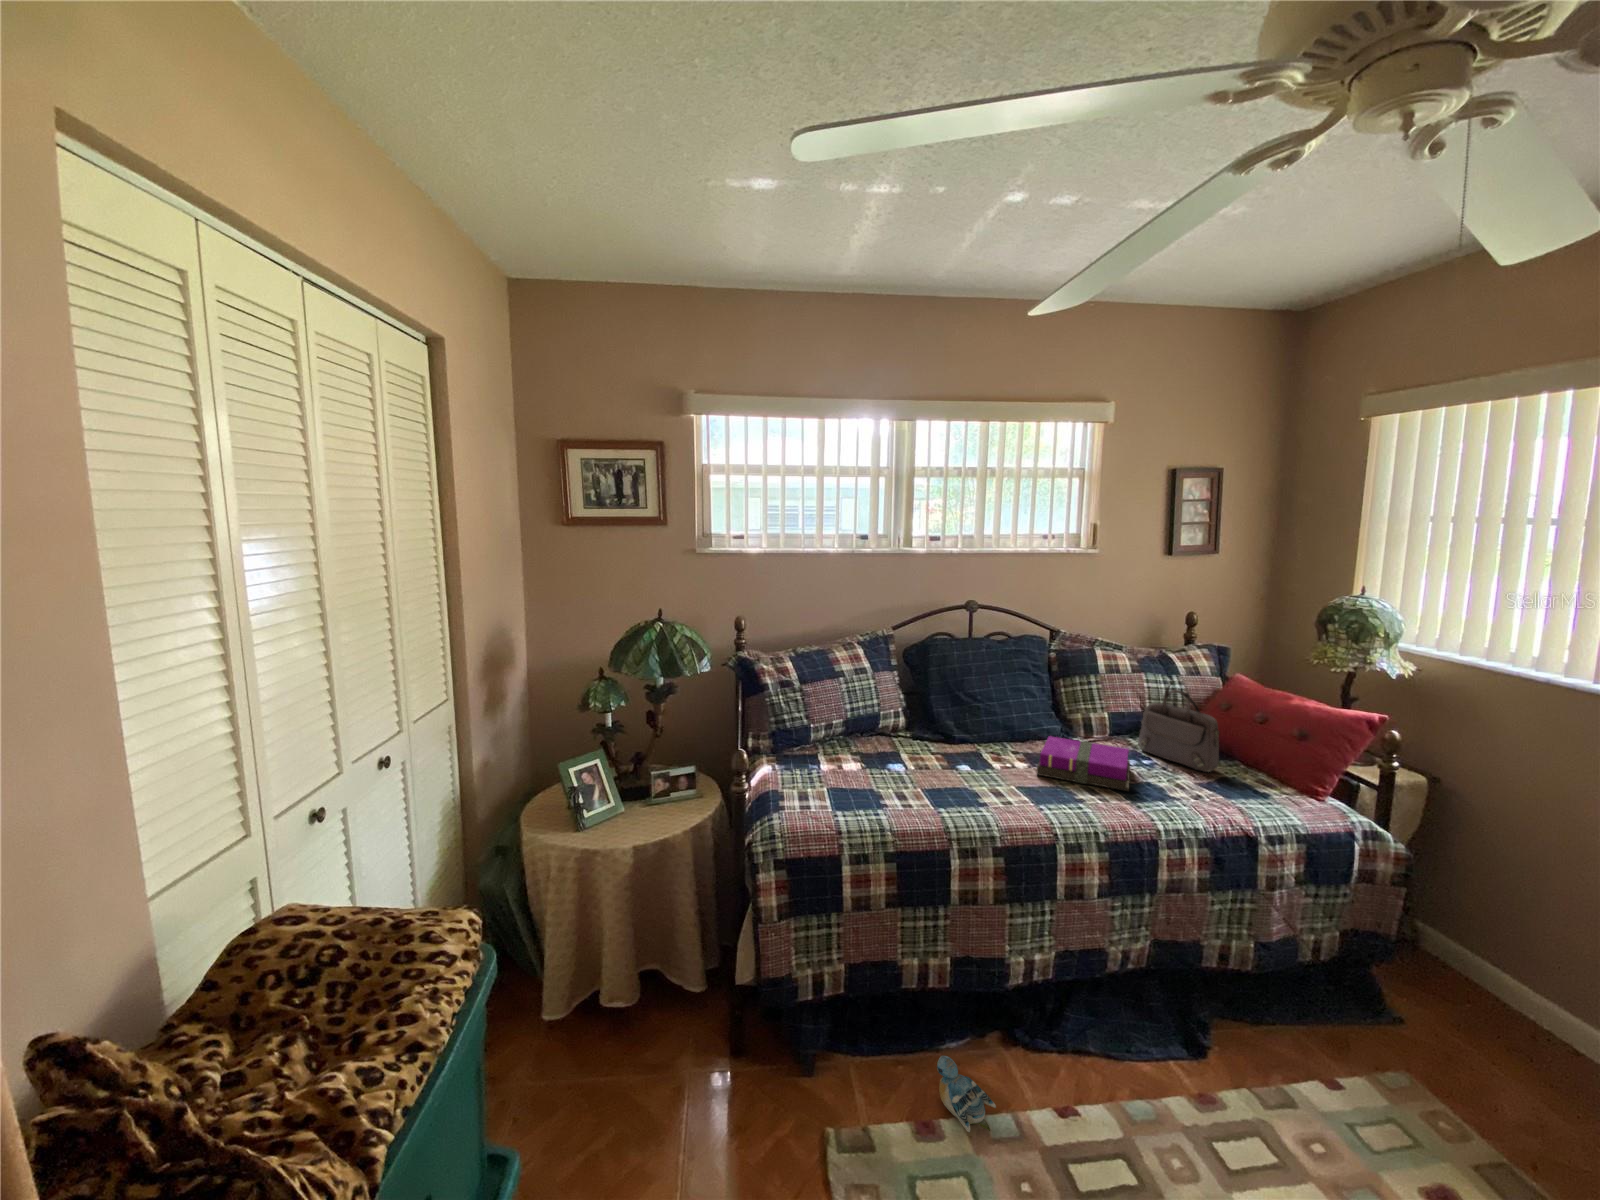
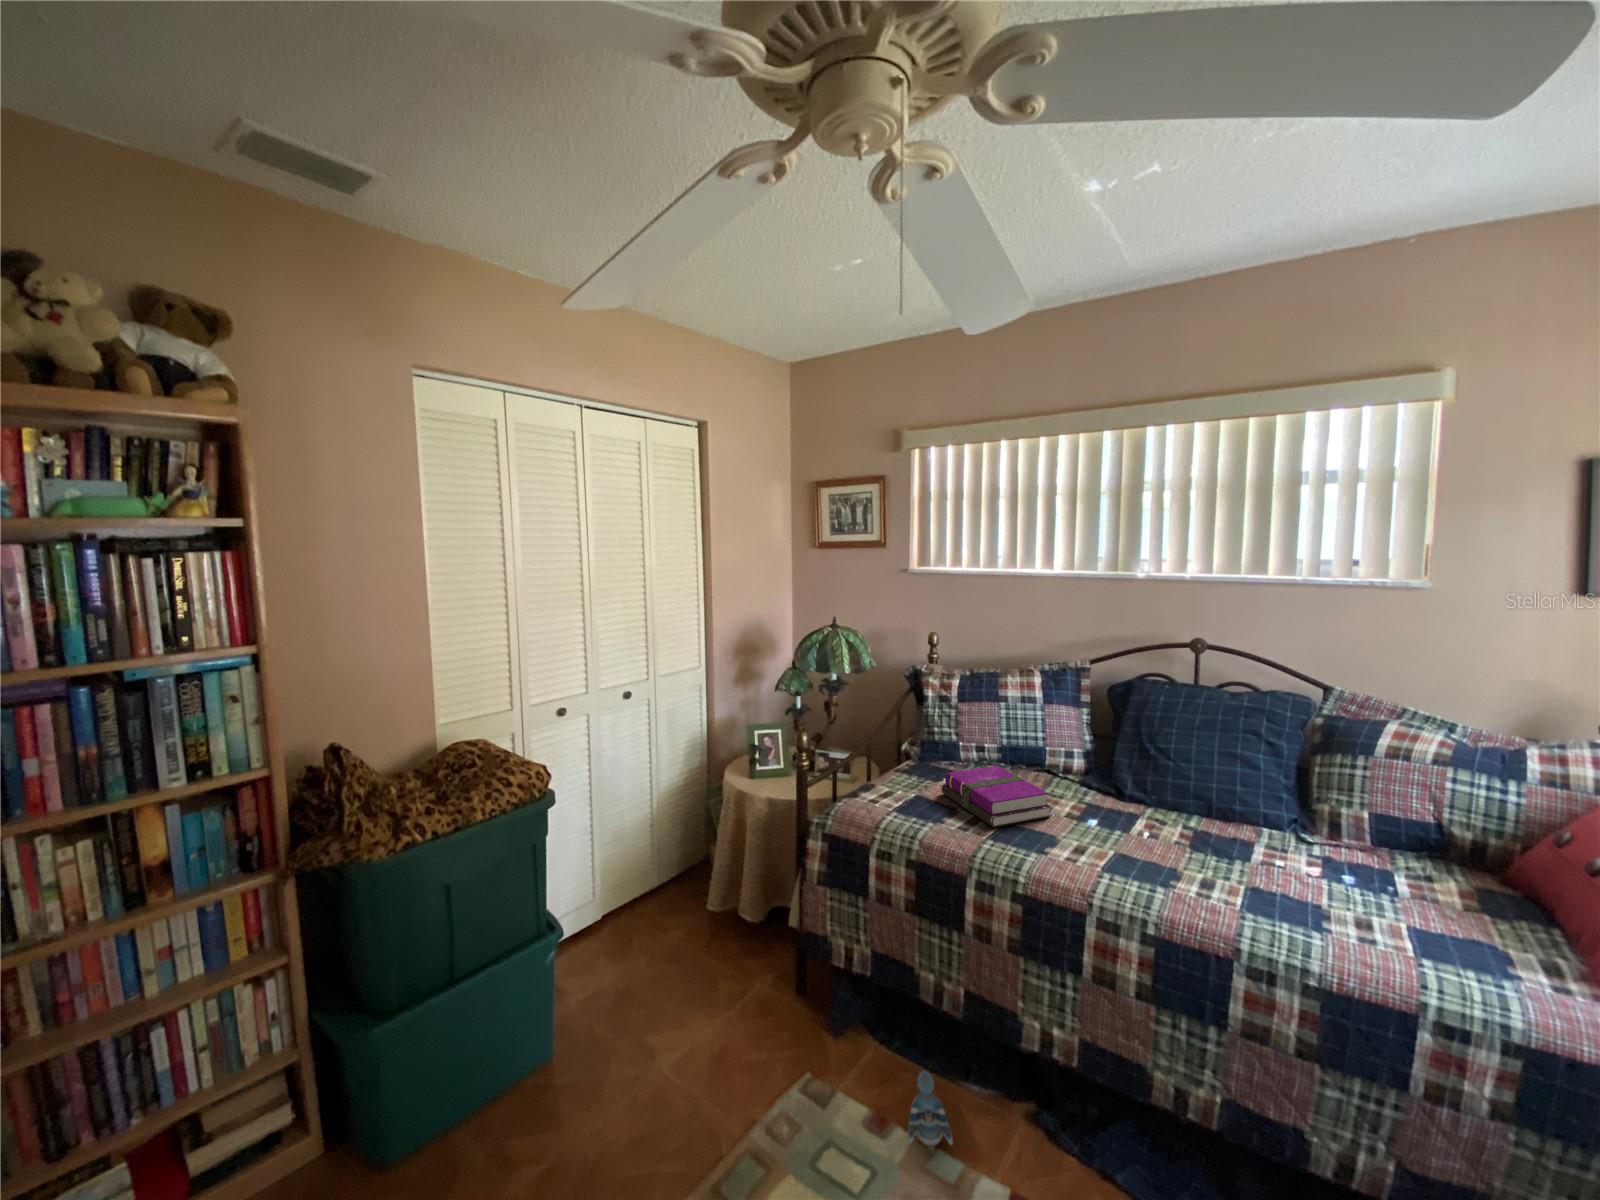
handbag: present [1138,685,1219,772] -> none [1391,779,1505,933]
notebook: present [1036,736,1130,791] -> present [942,766,1052,827]

